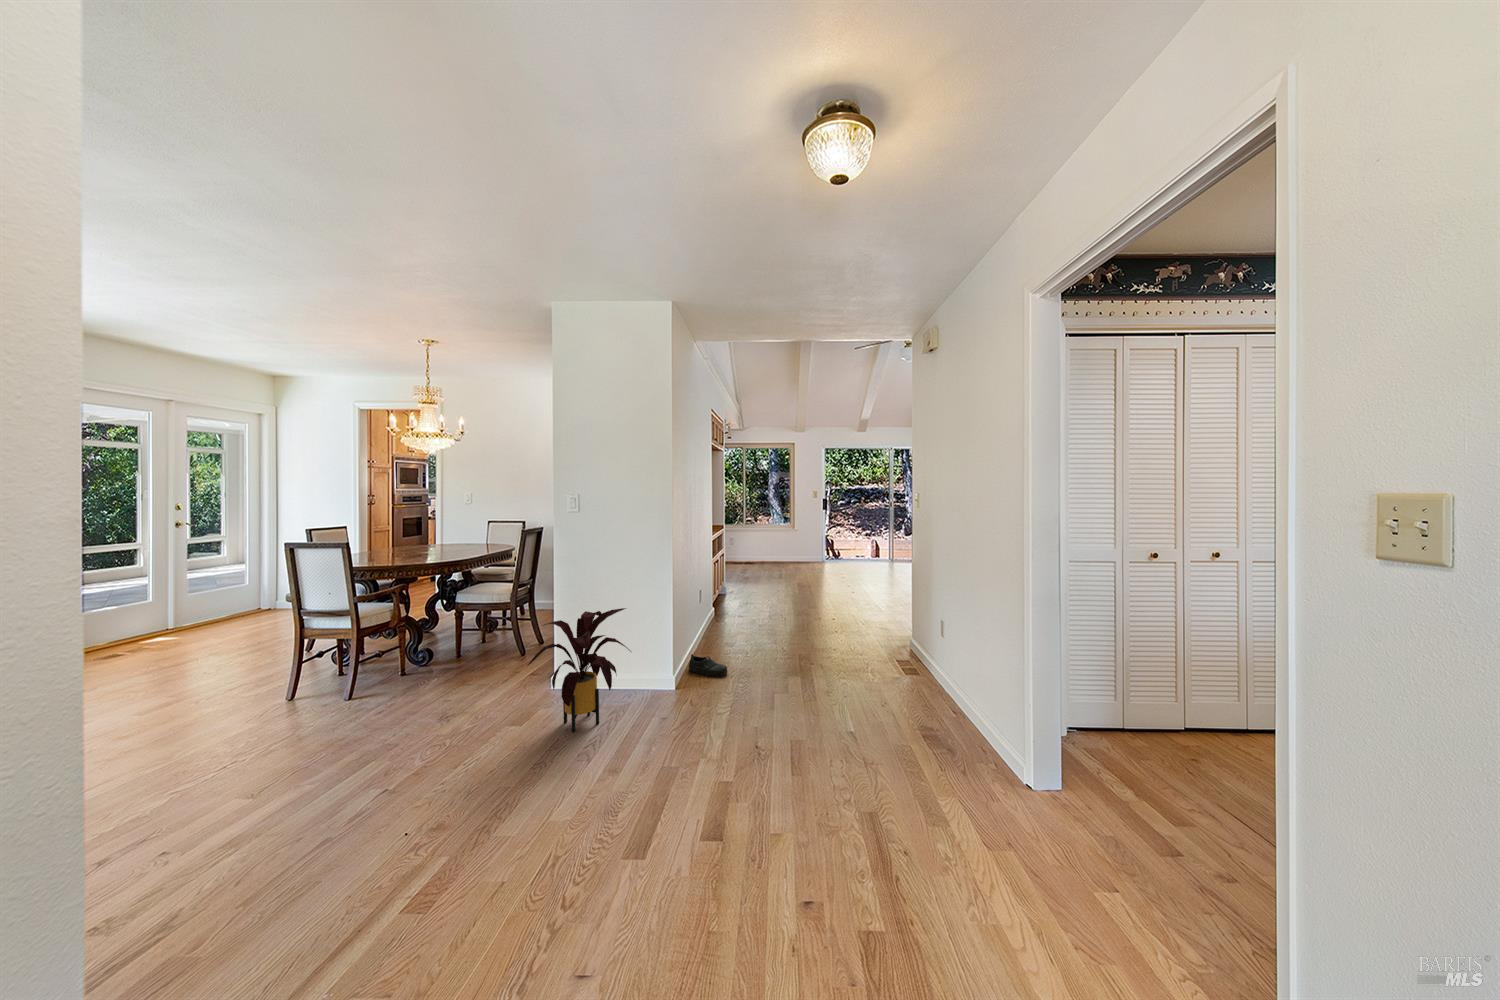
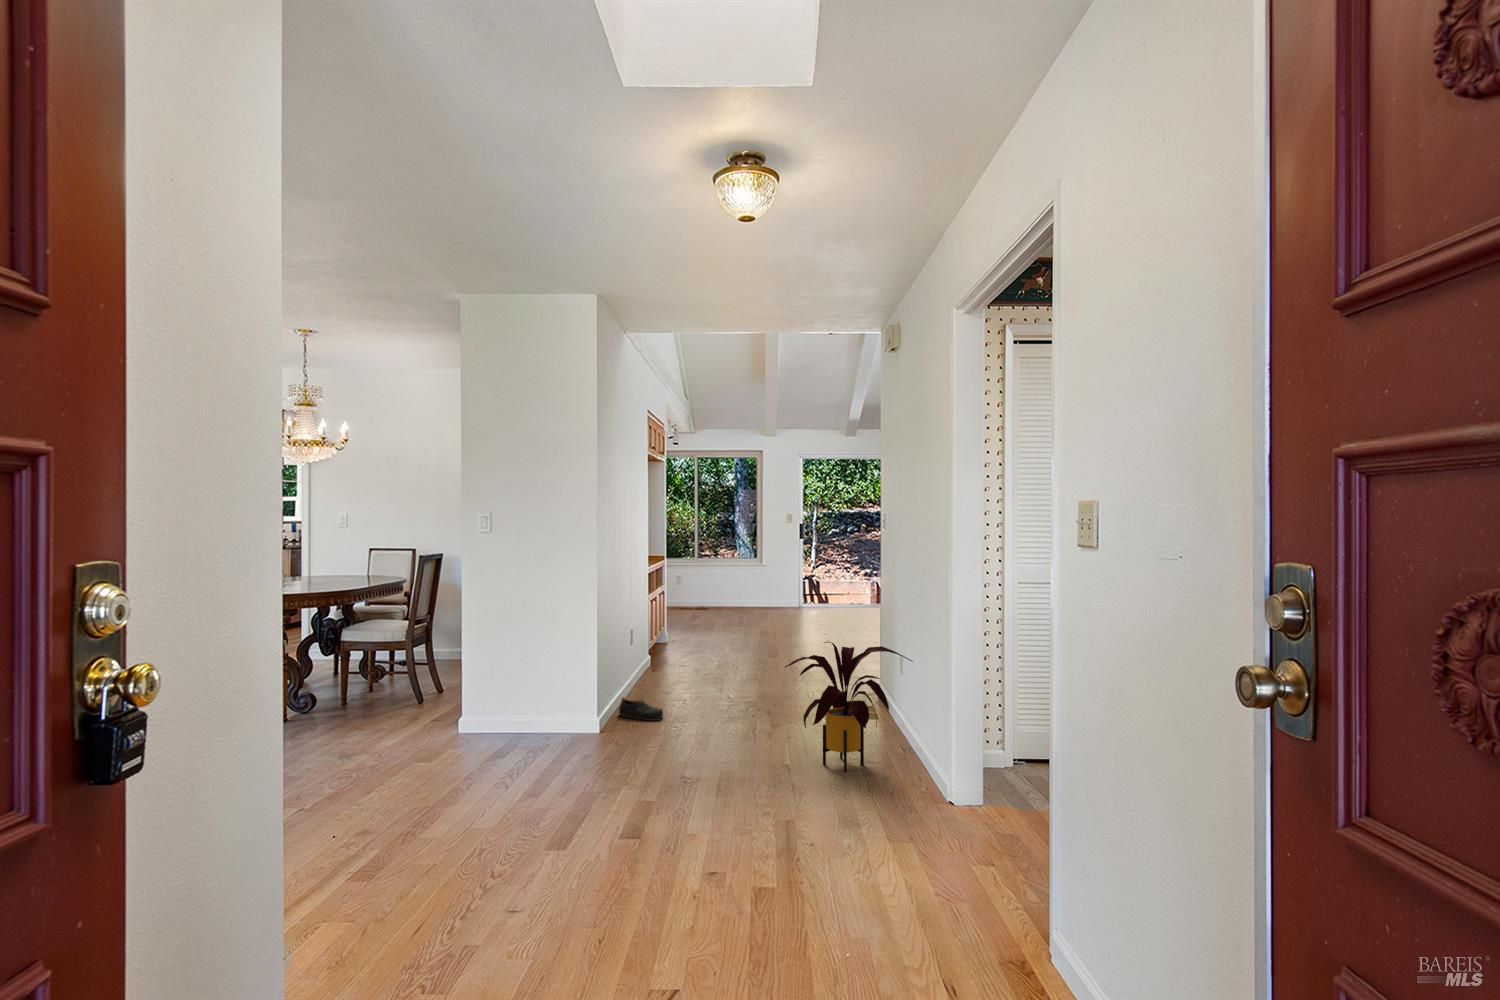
house plant: present [528,608,630,732] -> present [785,642,913,772]

